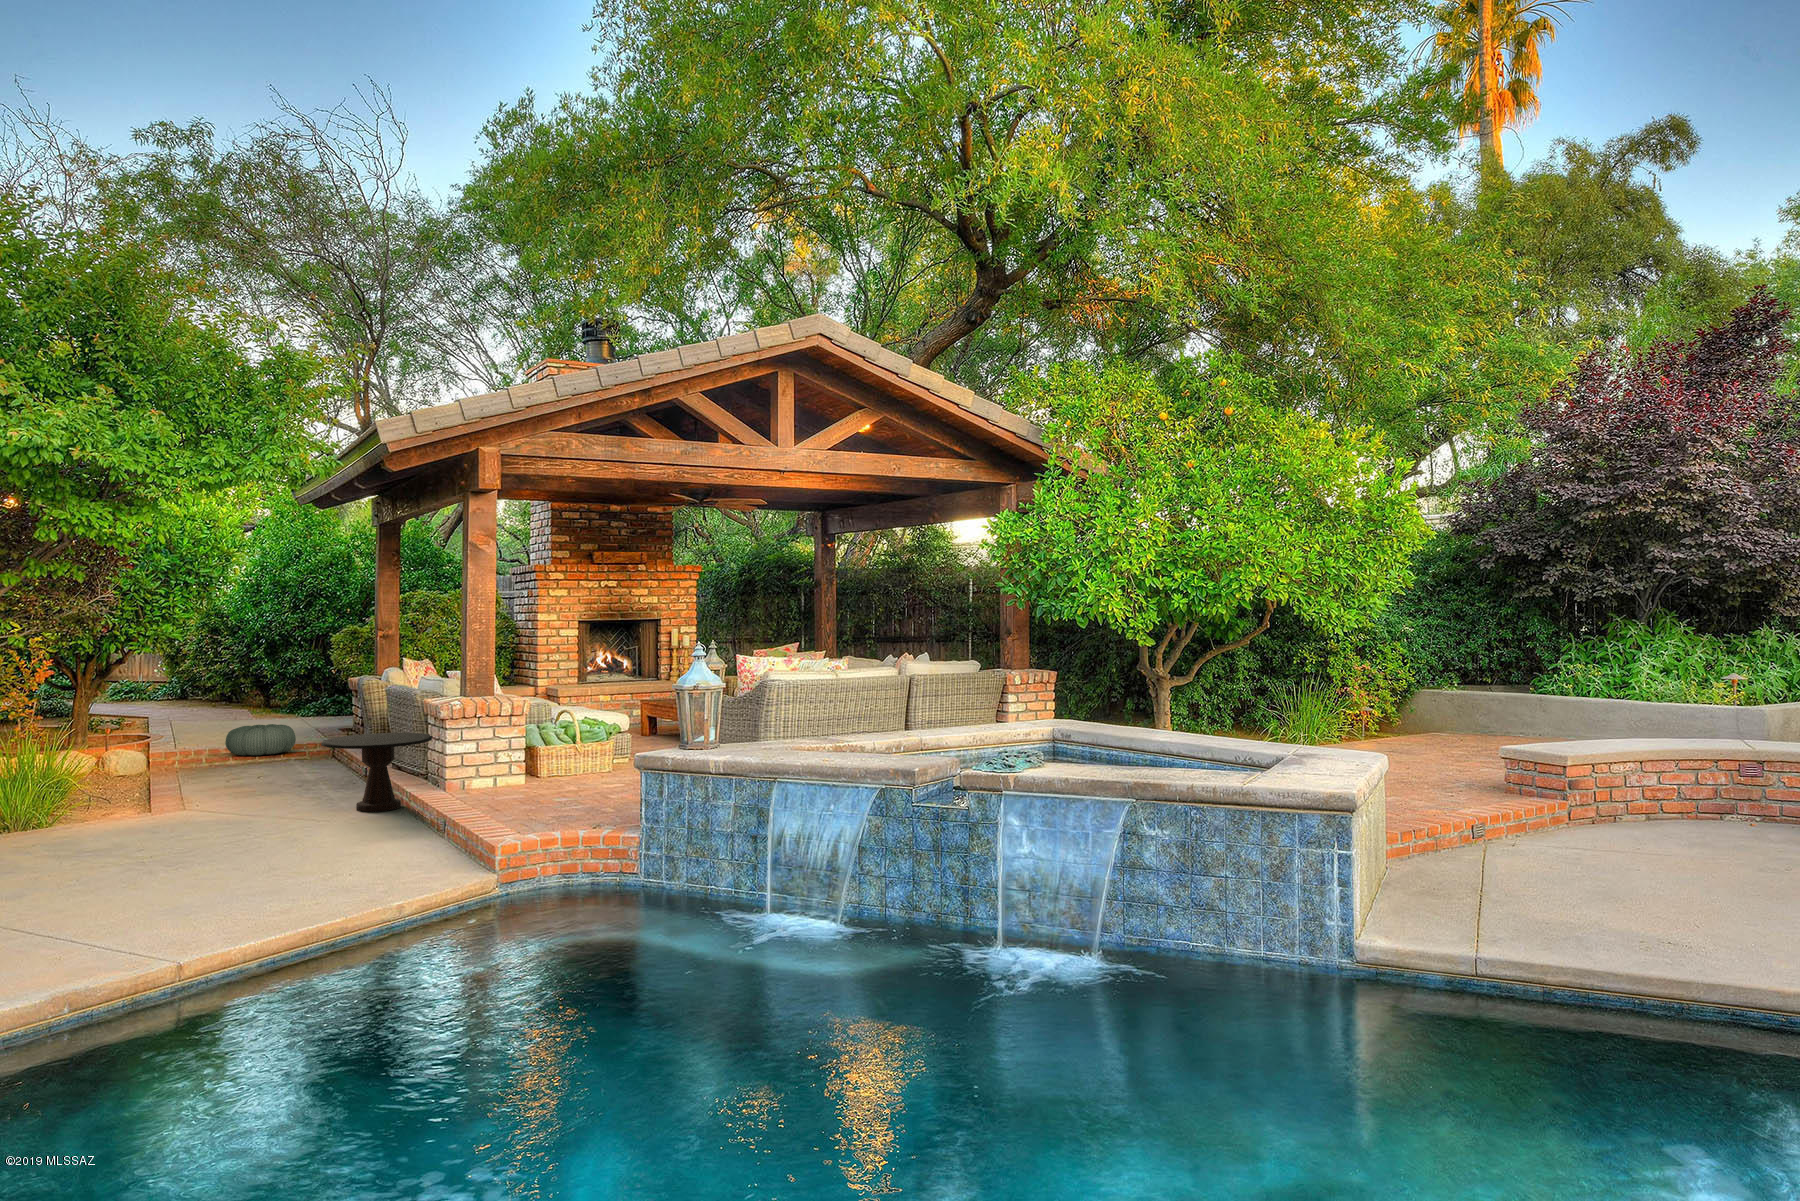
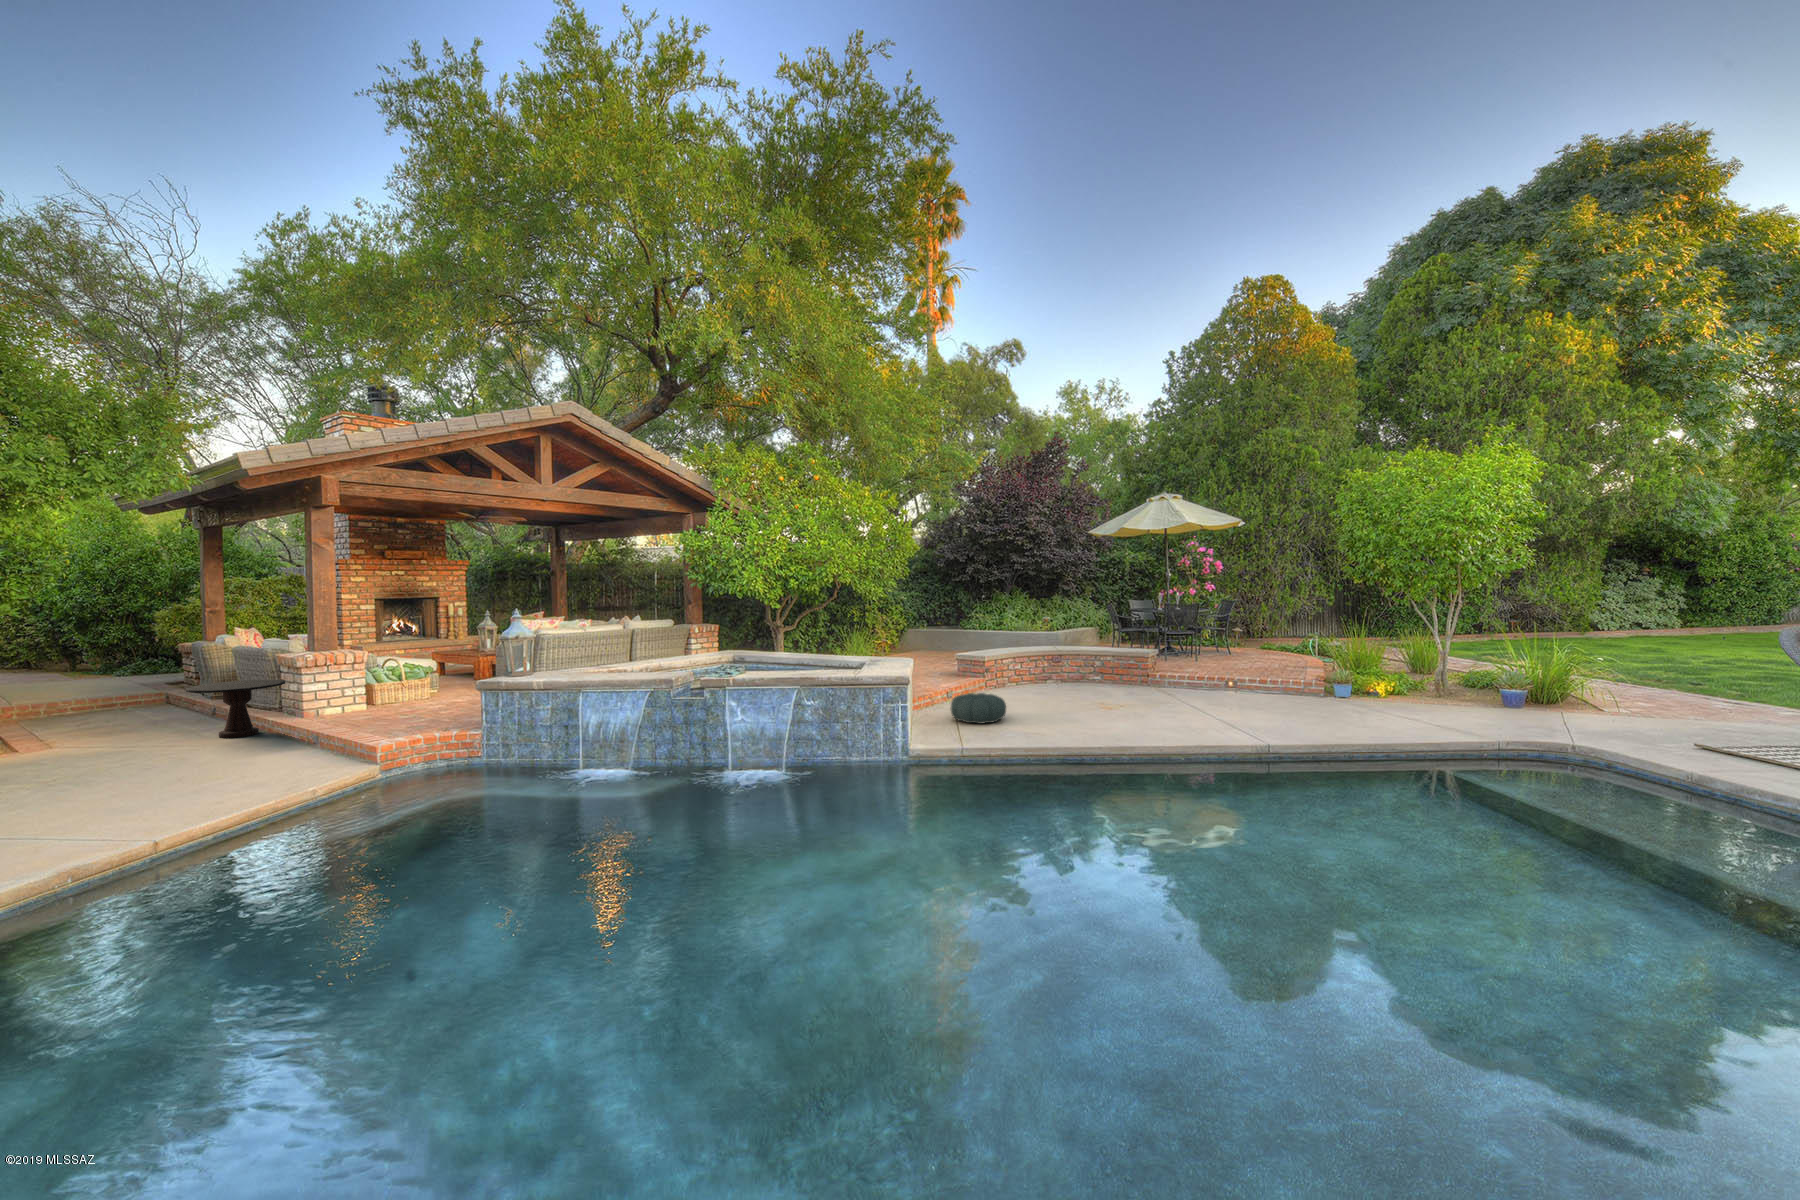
pouf: present [225,724,296,756] -> present [951,693,1006,723]

